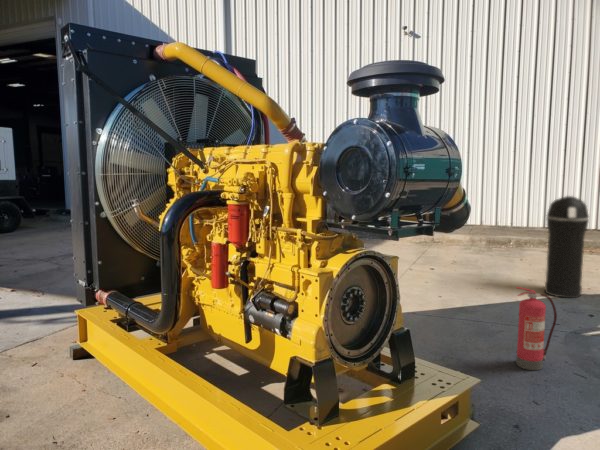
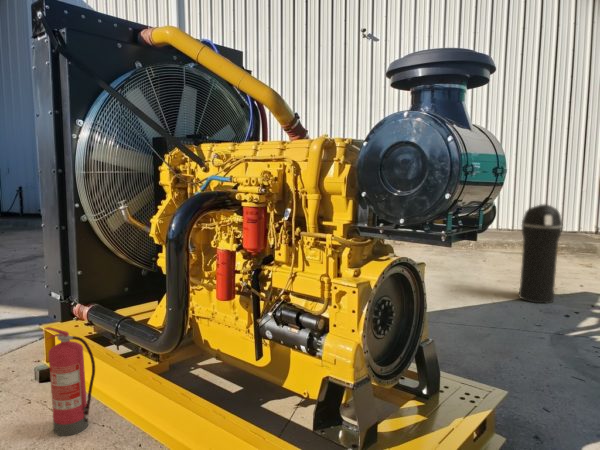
fire extinguisher: present [516,287,557,370] -> present [45,327,95,436]

